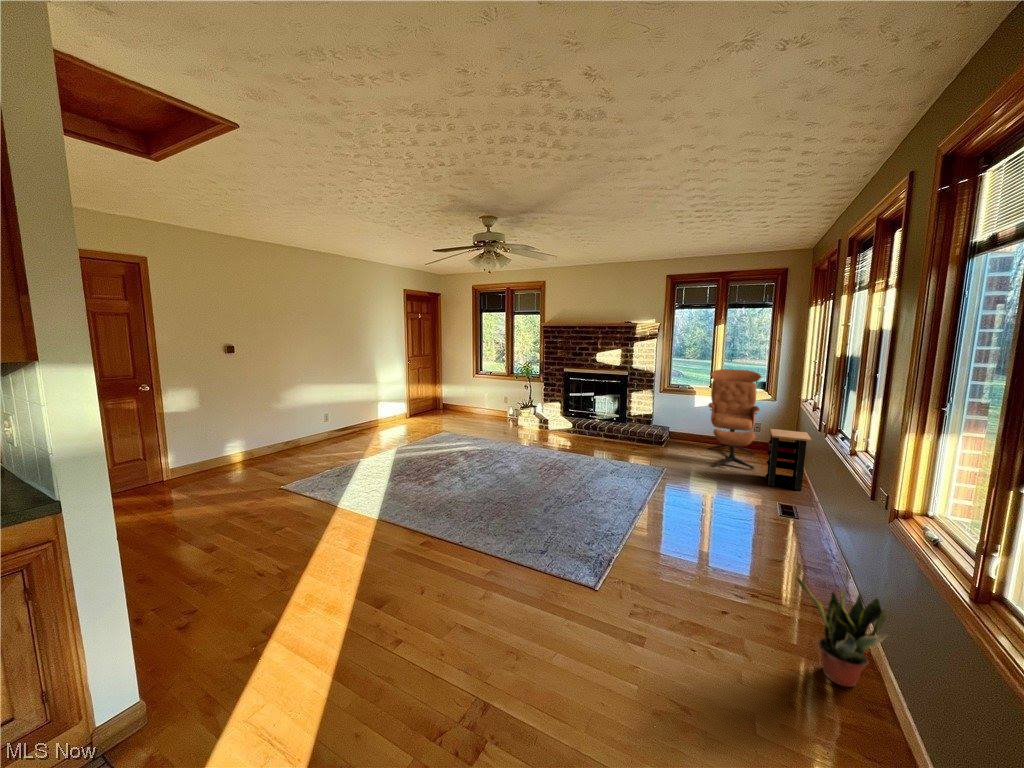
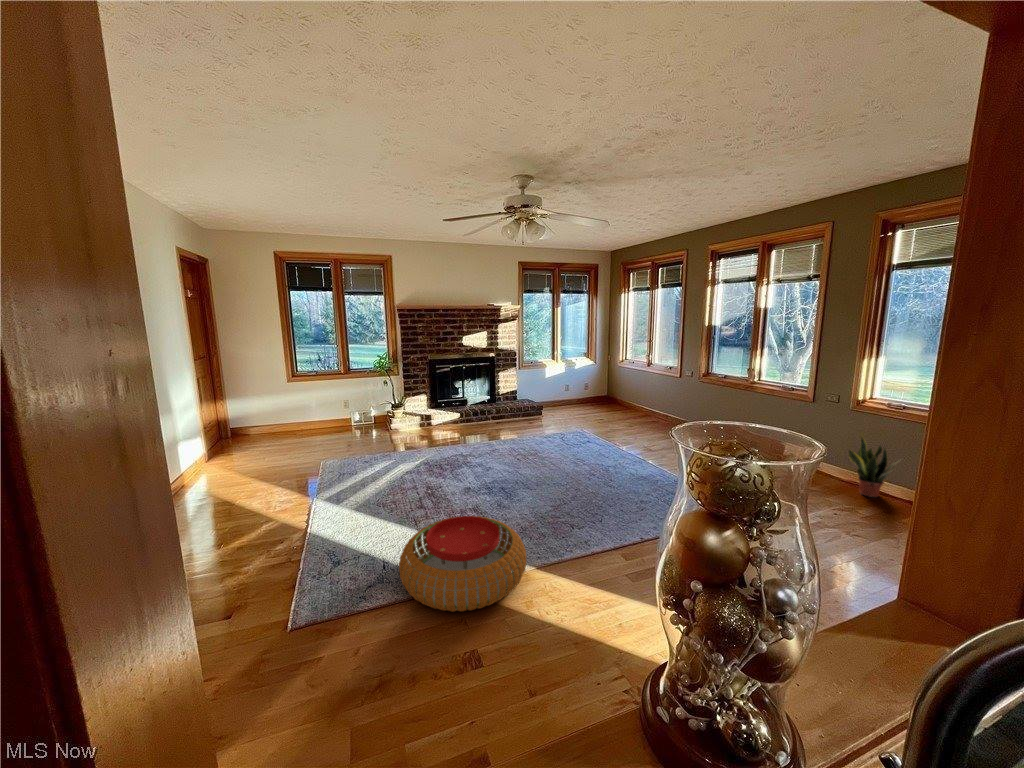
lounge chair: present [708,369,761,469] -> none [563,343,623,420]
side table: present [765,429,811,491] -> none [636,381,670,423]
pouf: none [311,467,398,518] -> present [399,516,526,612]

